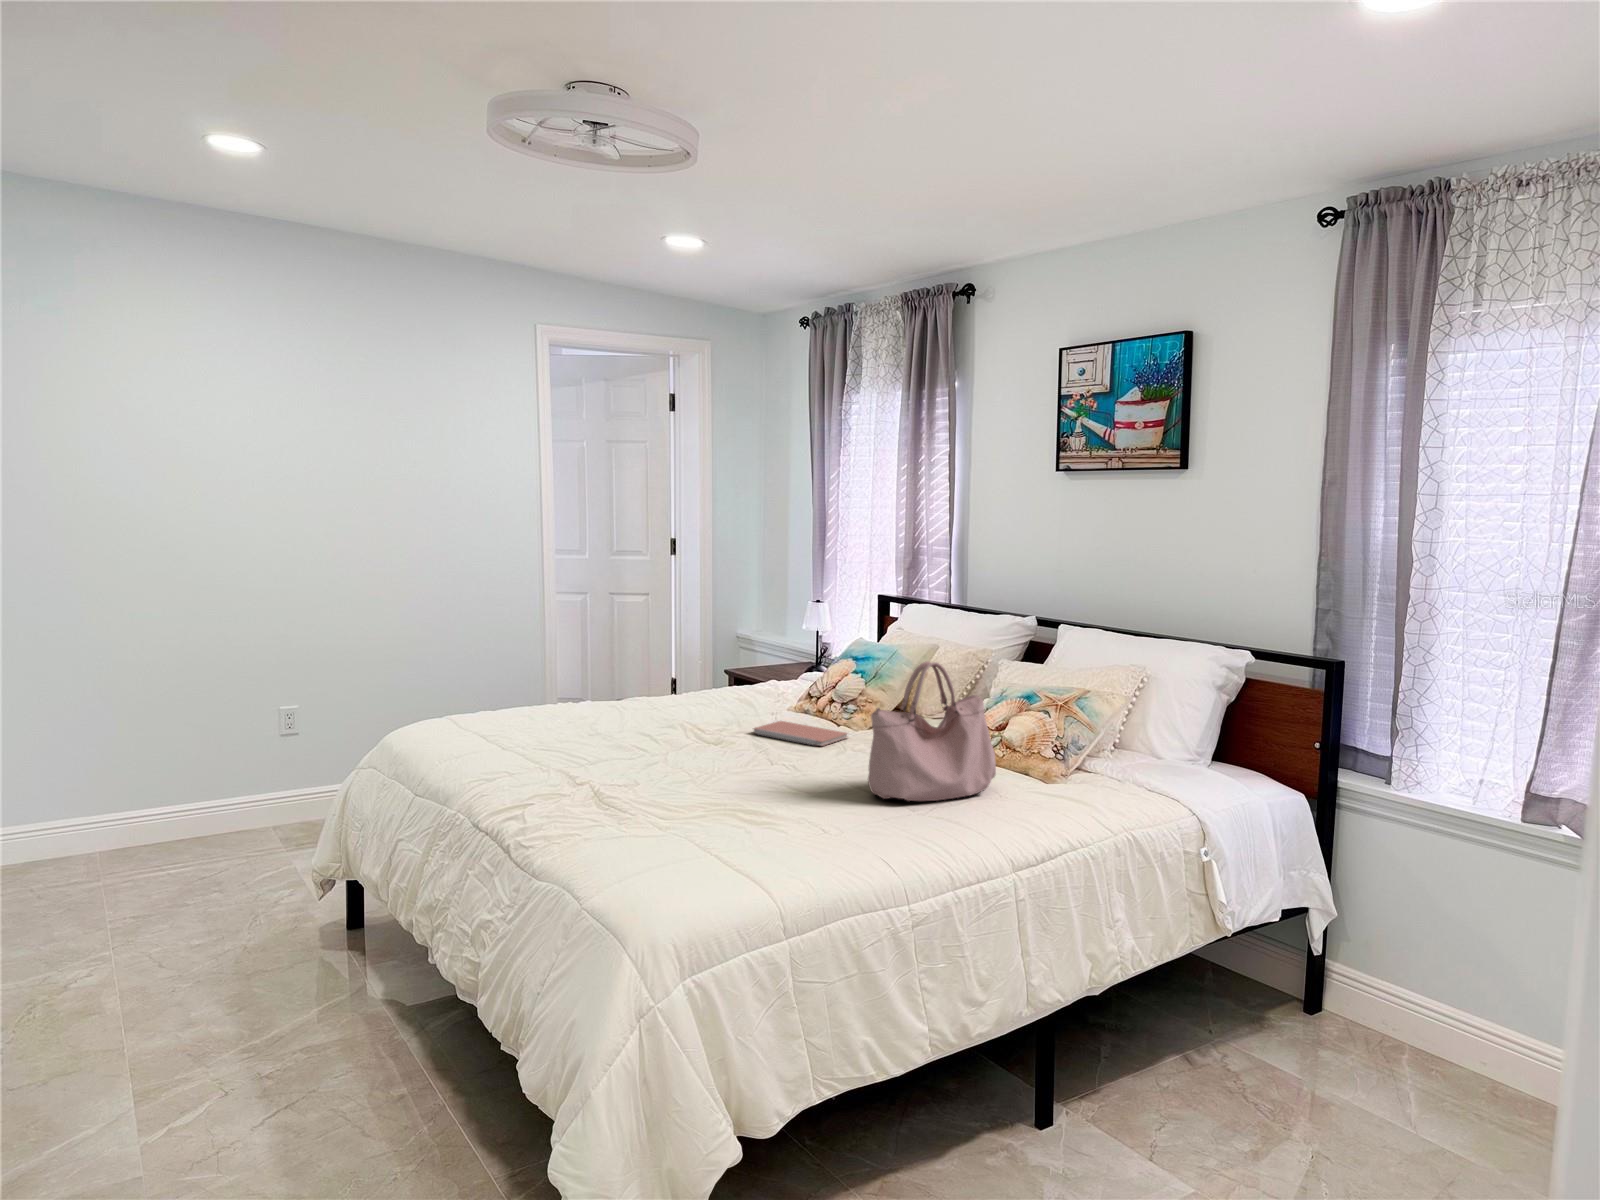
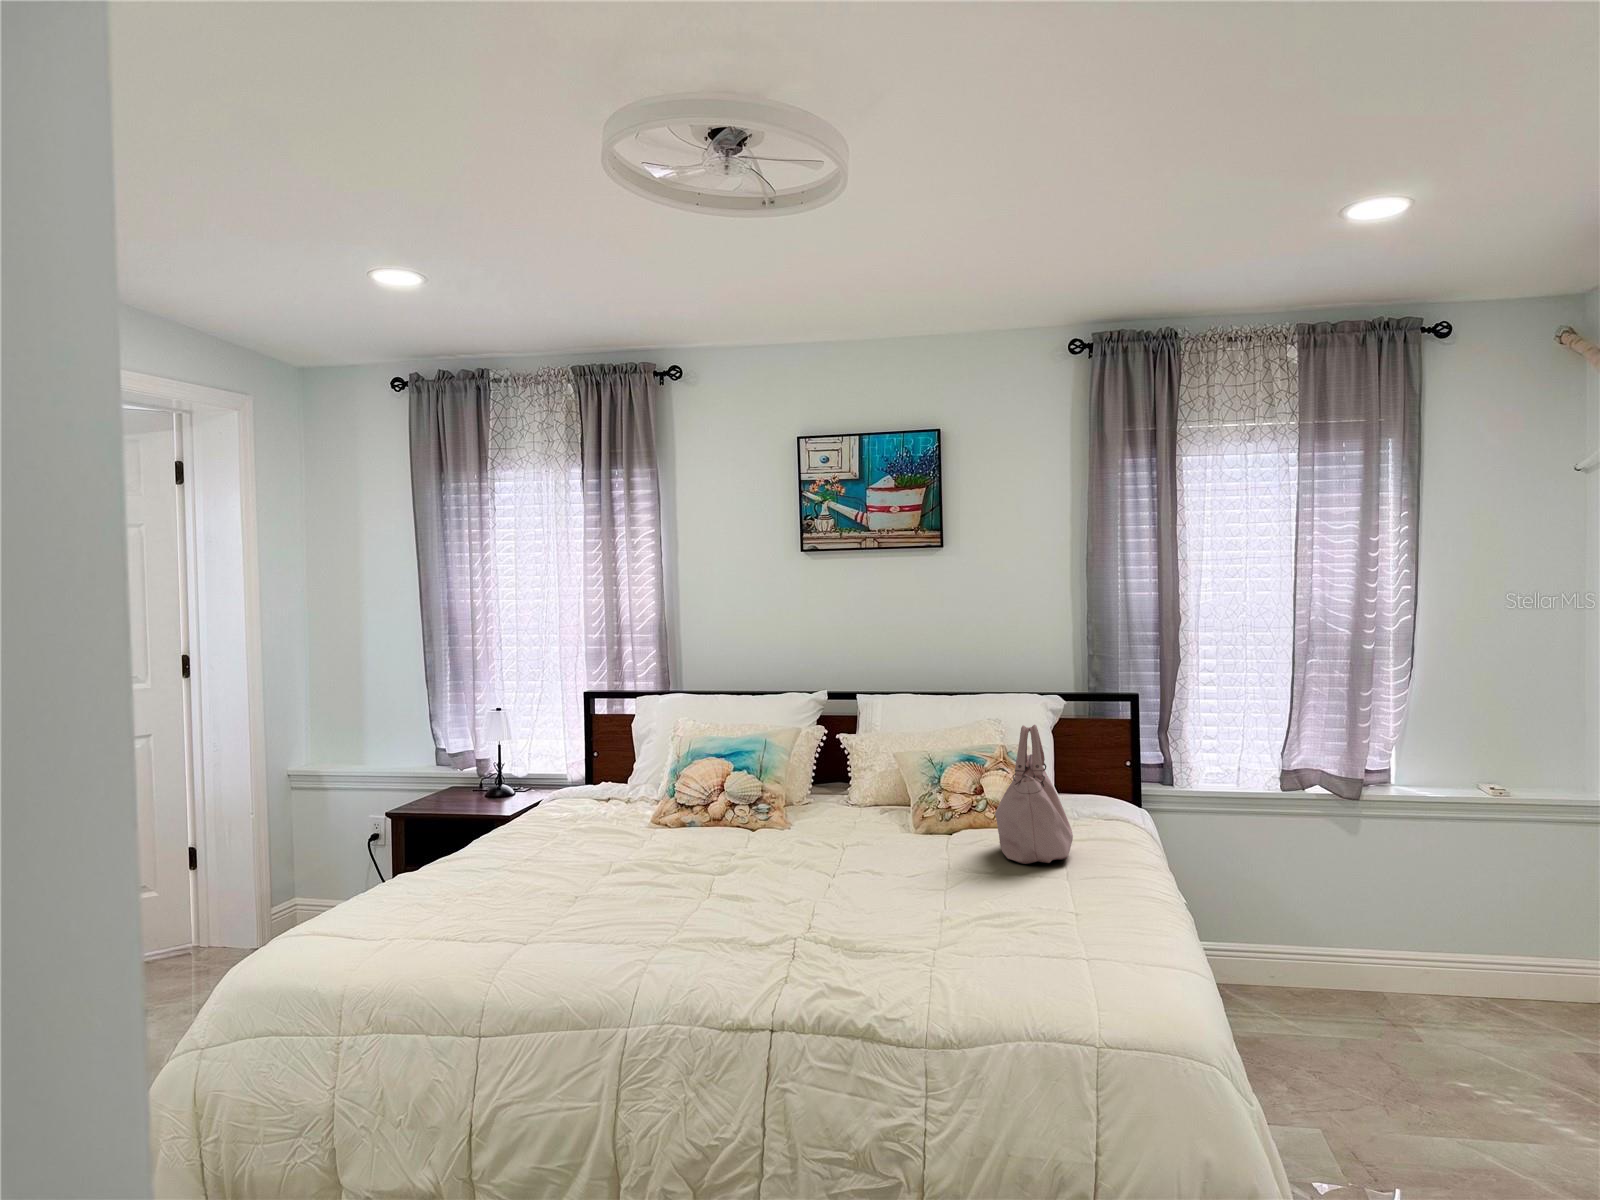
notebook: present [754,721,847,746] -> none [729,831,837,853]

